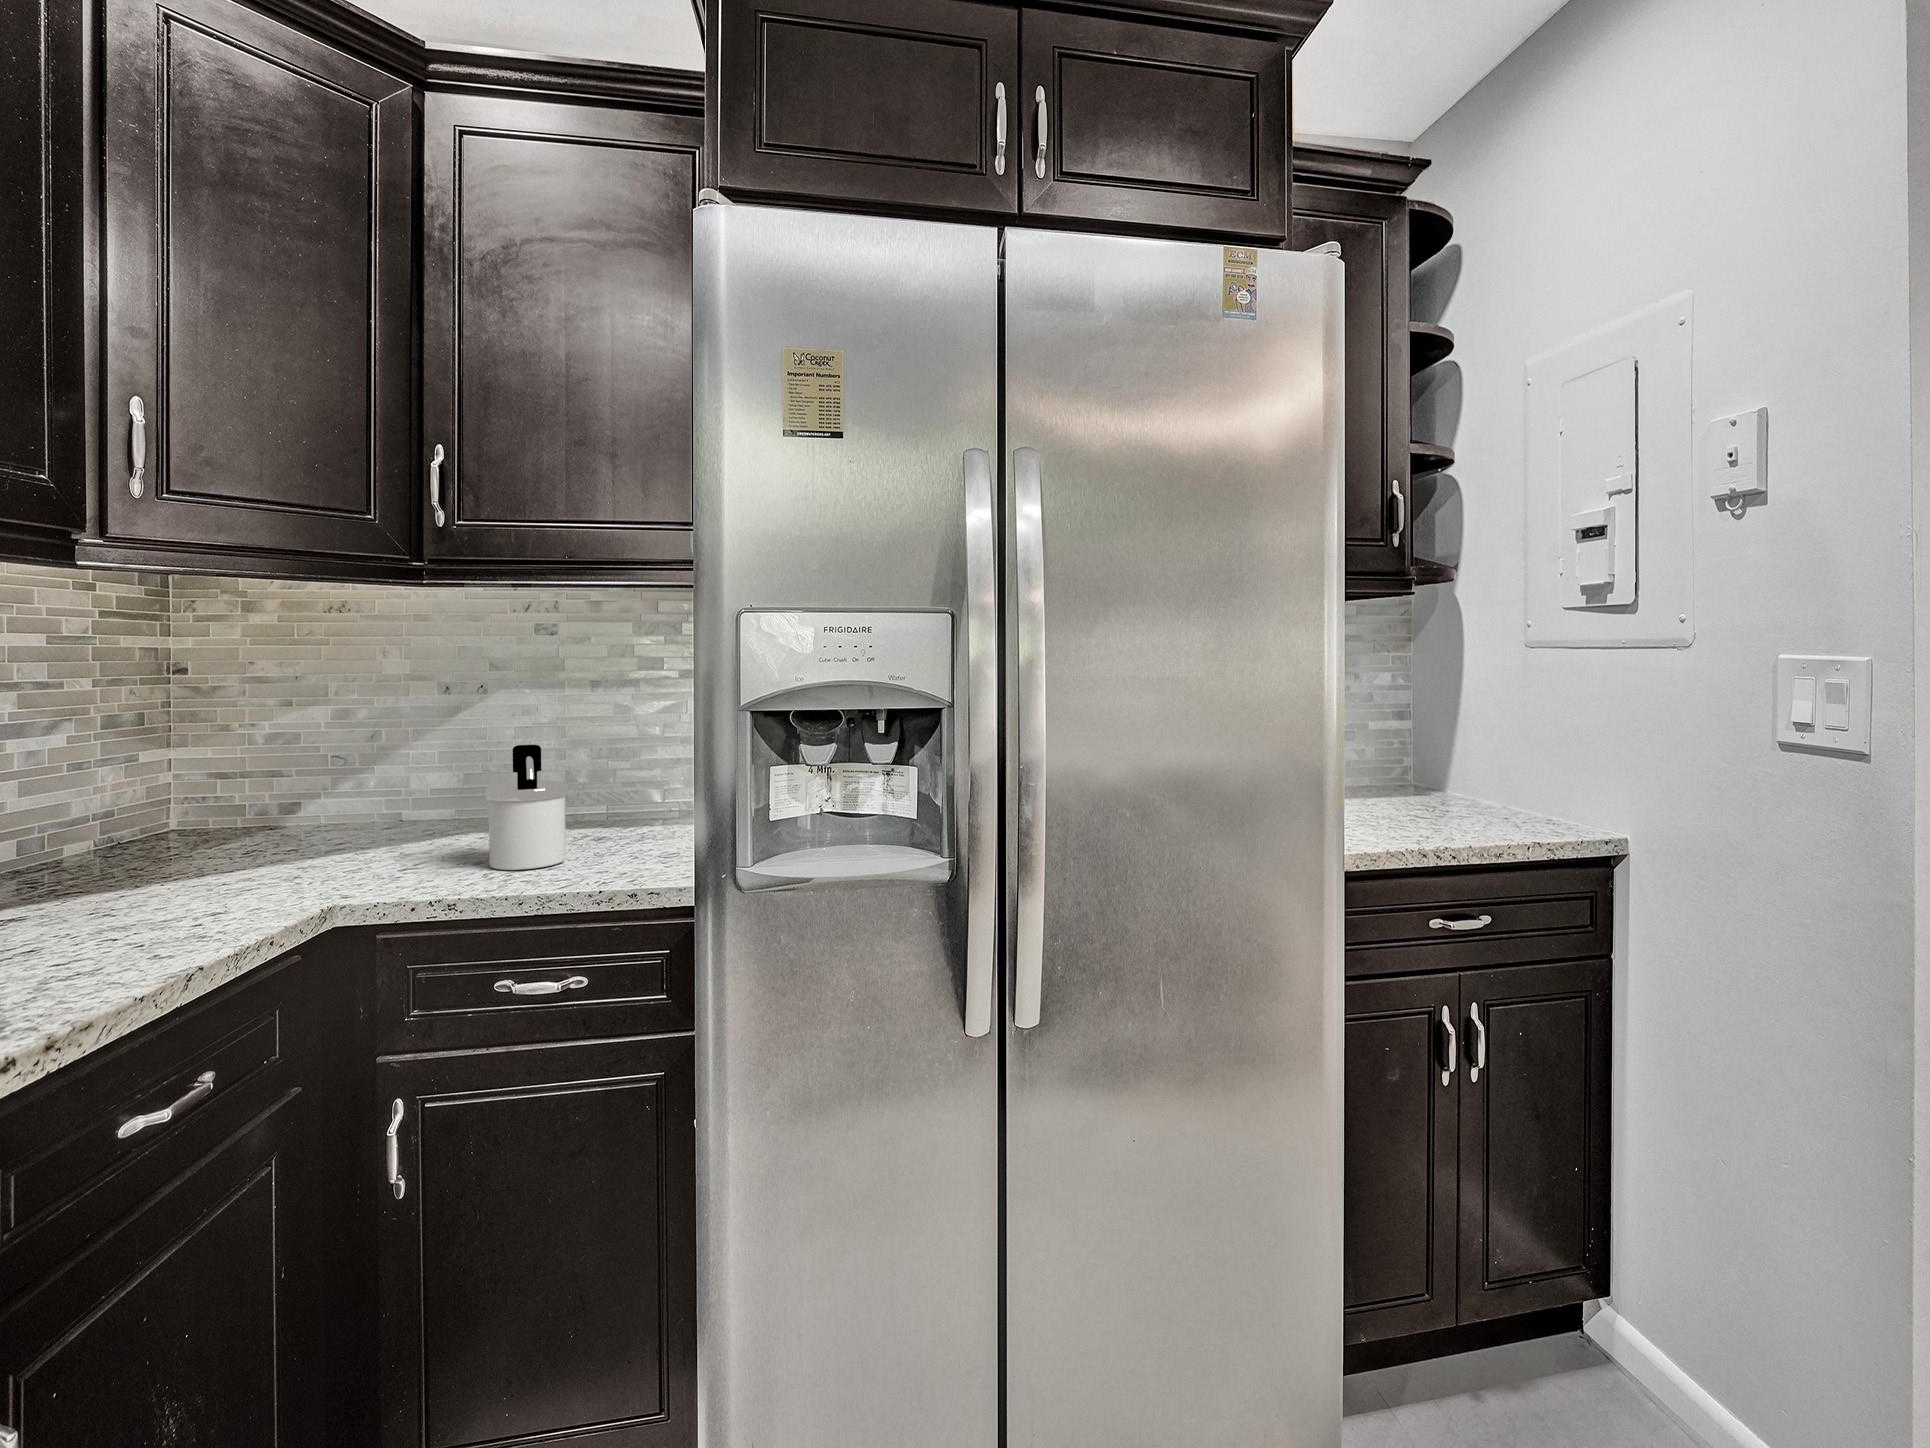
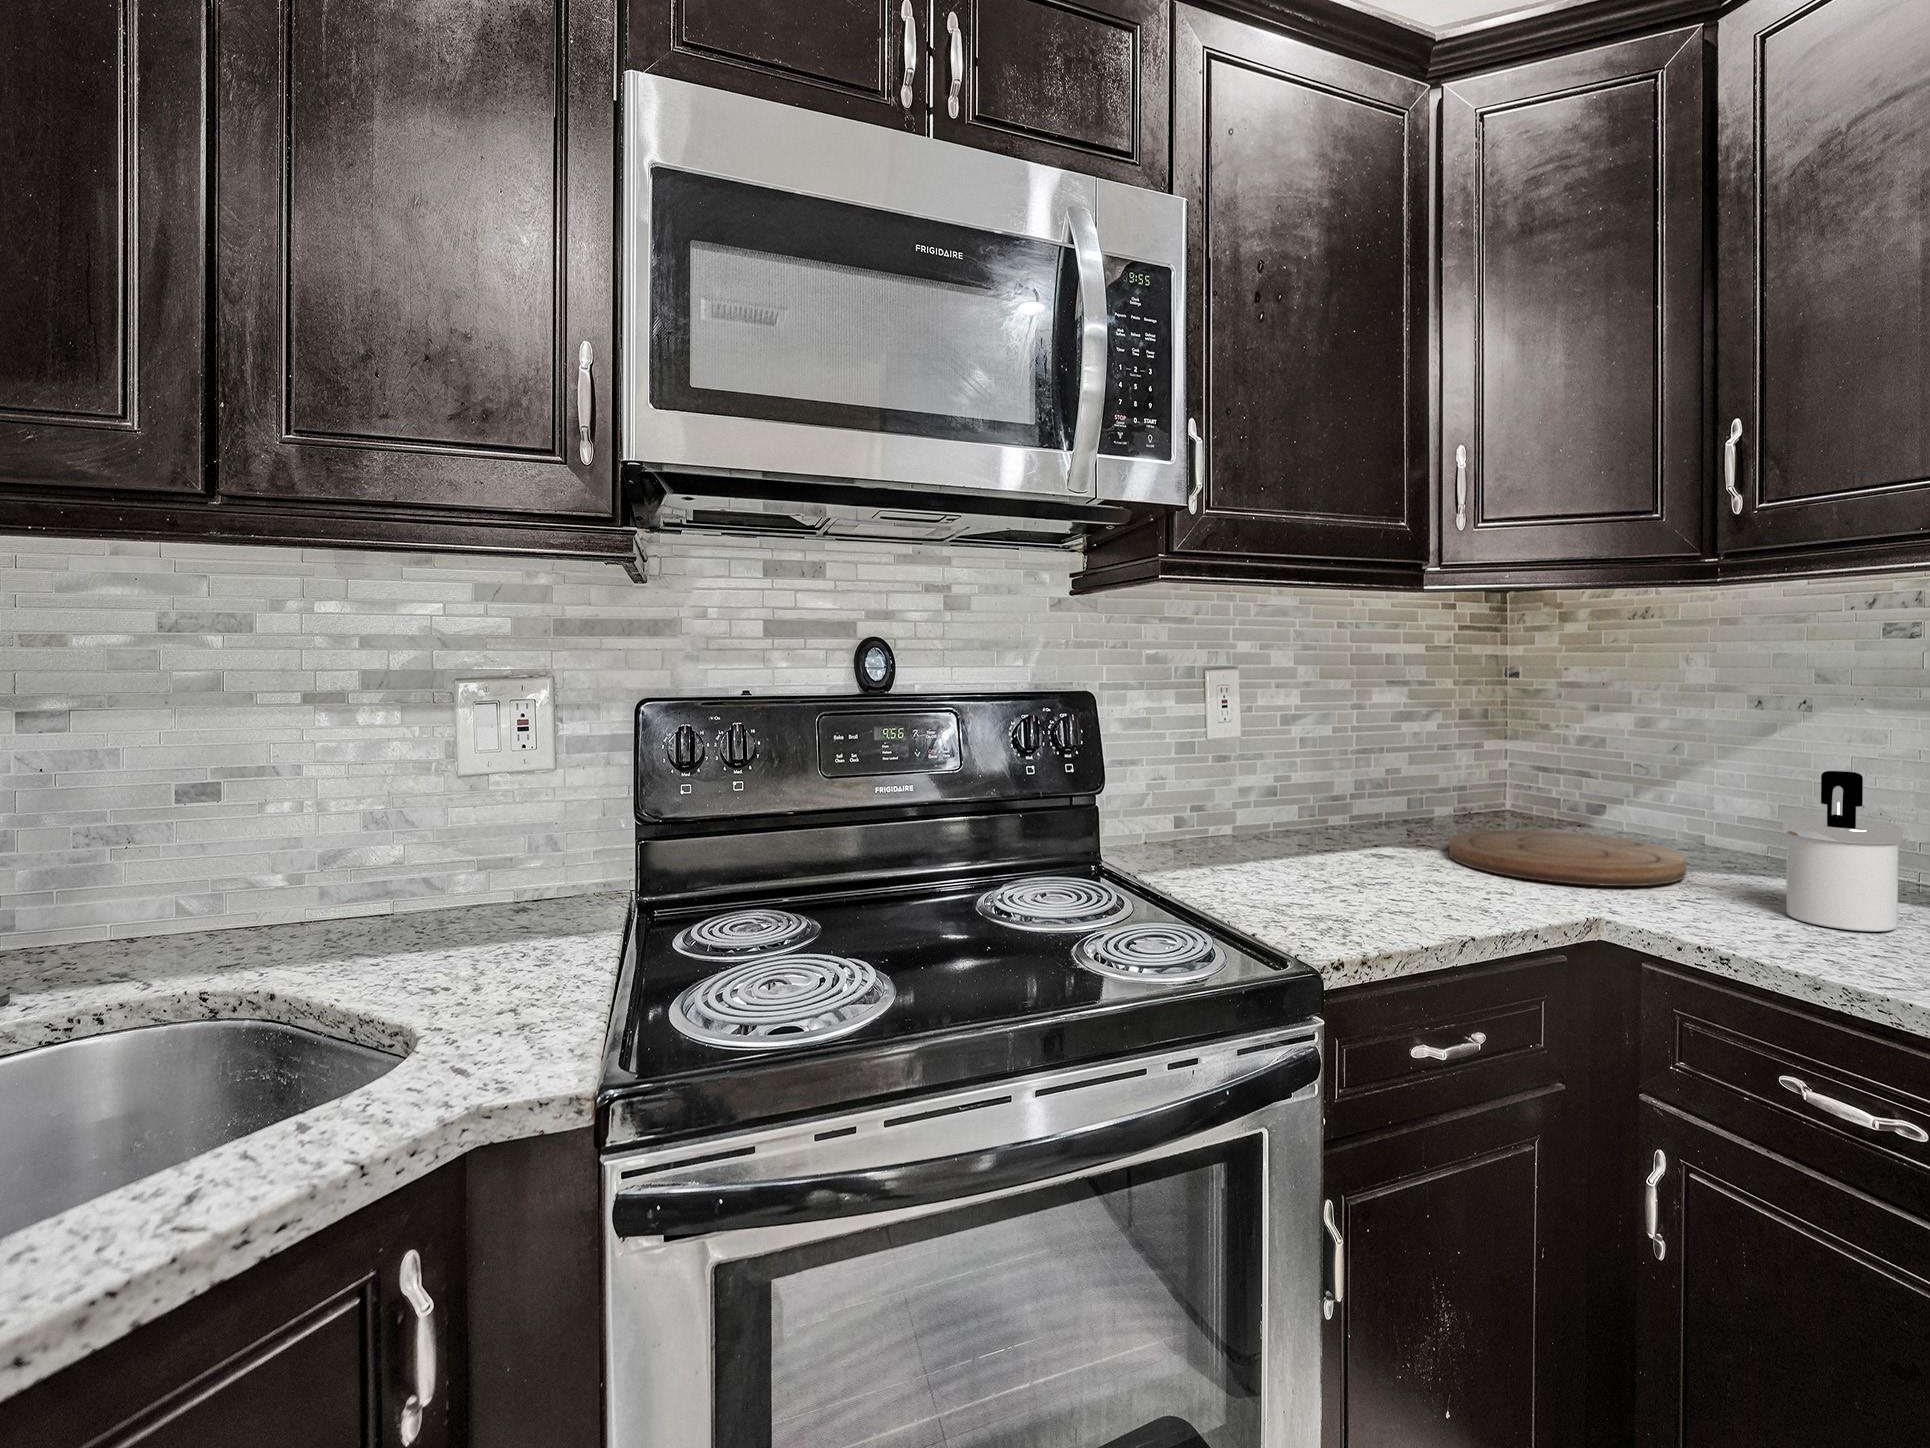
cutting board: none [115,831,398,896] -> present [1449,830,1686,886]

